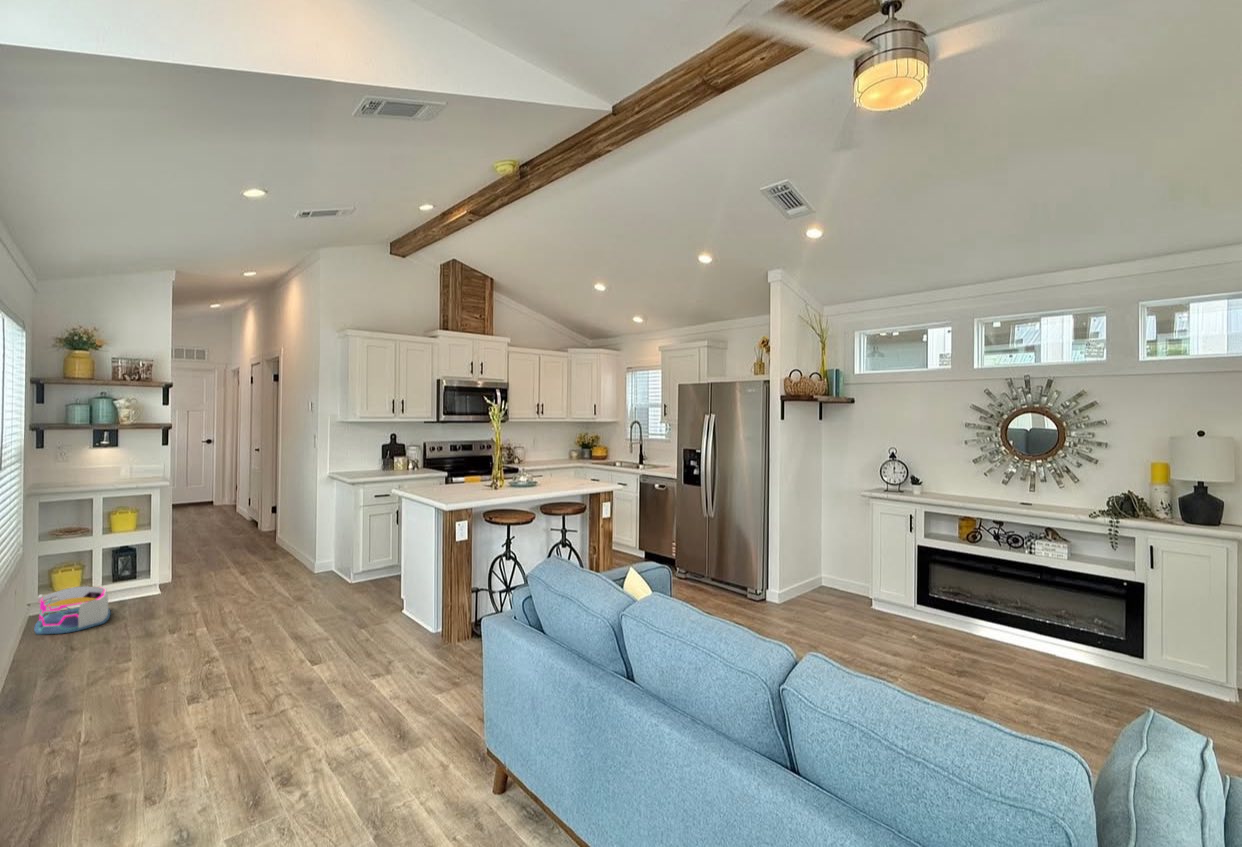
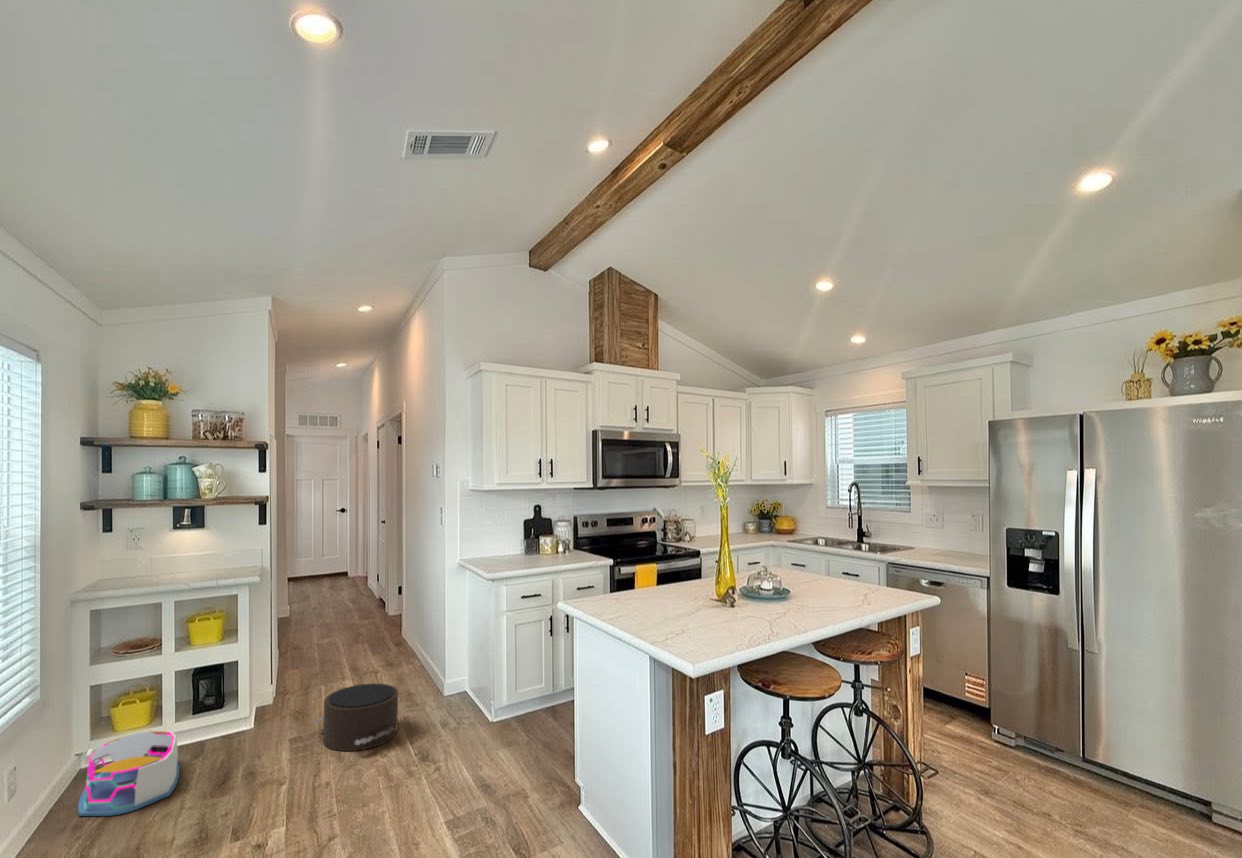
pouf: none [214,558,280,599] -> present [314,684,398,751]

